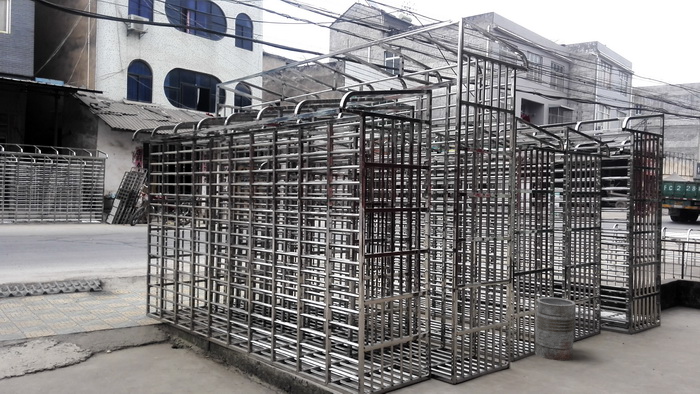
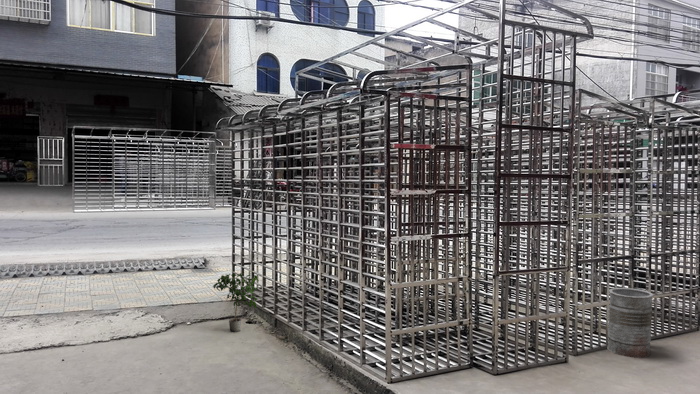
potted plant: none [139,295,194,358] -> present [213,273,261,332]

